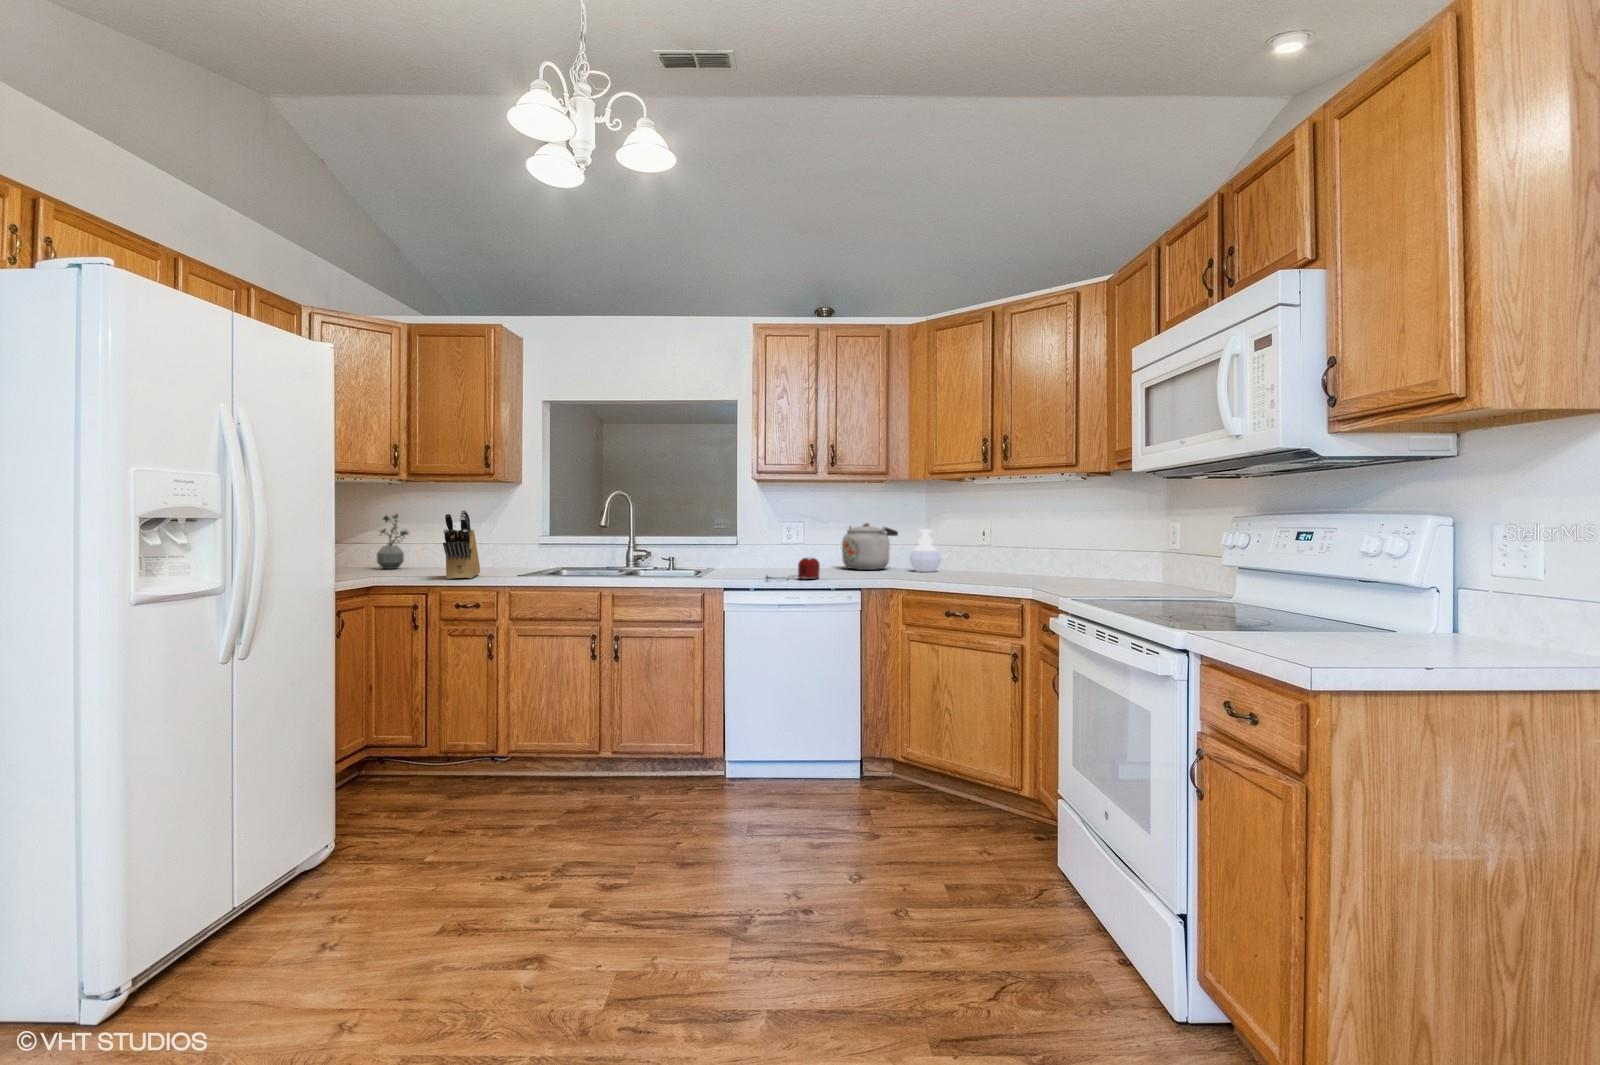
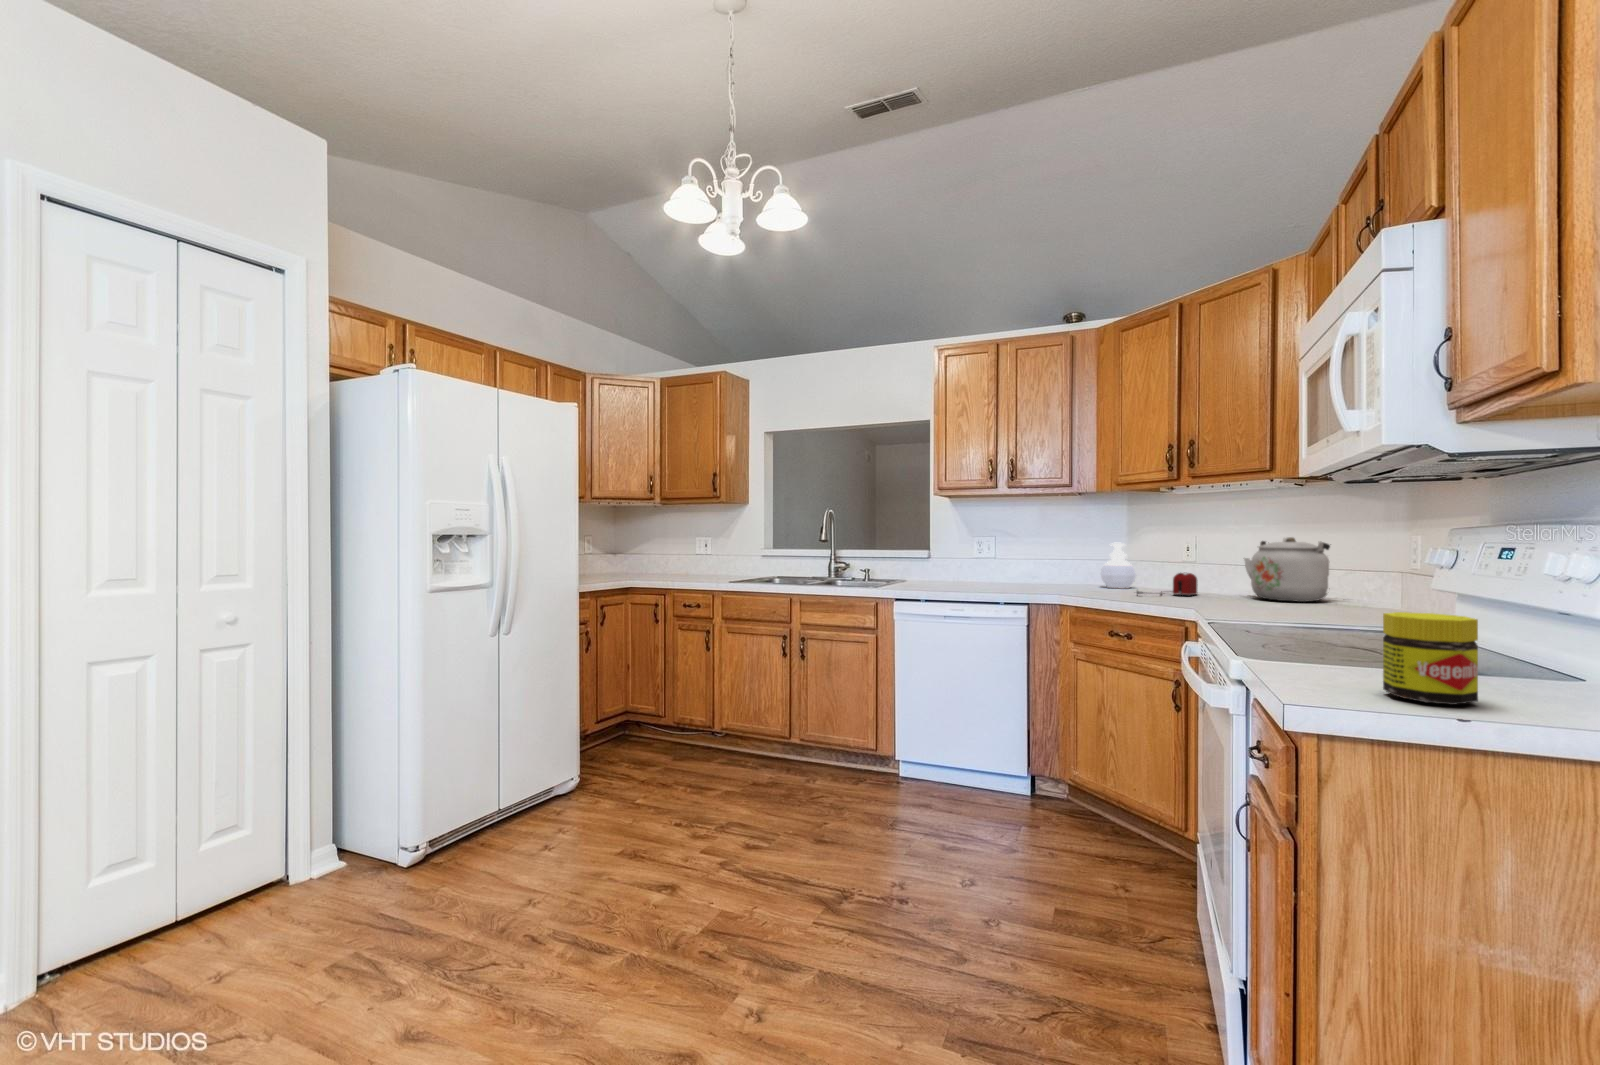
knife block: present [443,510,480,579] -> none [672,527,707,583]
potted plant: present [377,514,408,569] -> none [646,530,671,575]
kettle: present [840,523,898,570] -> present [1244,537,1330,602]
toaster: present [766,558,820,579] -> present [1136,573,1198,595]
jar: none [1322,586,1393,659] -> present [1383,612,1478,705]

